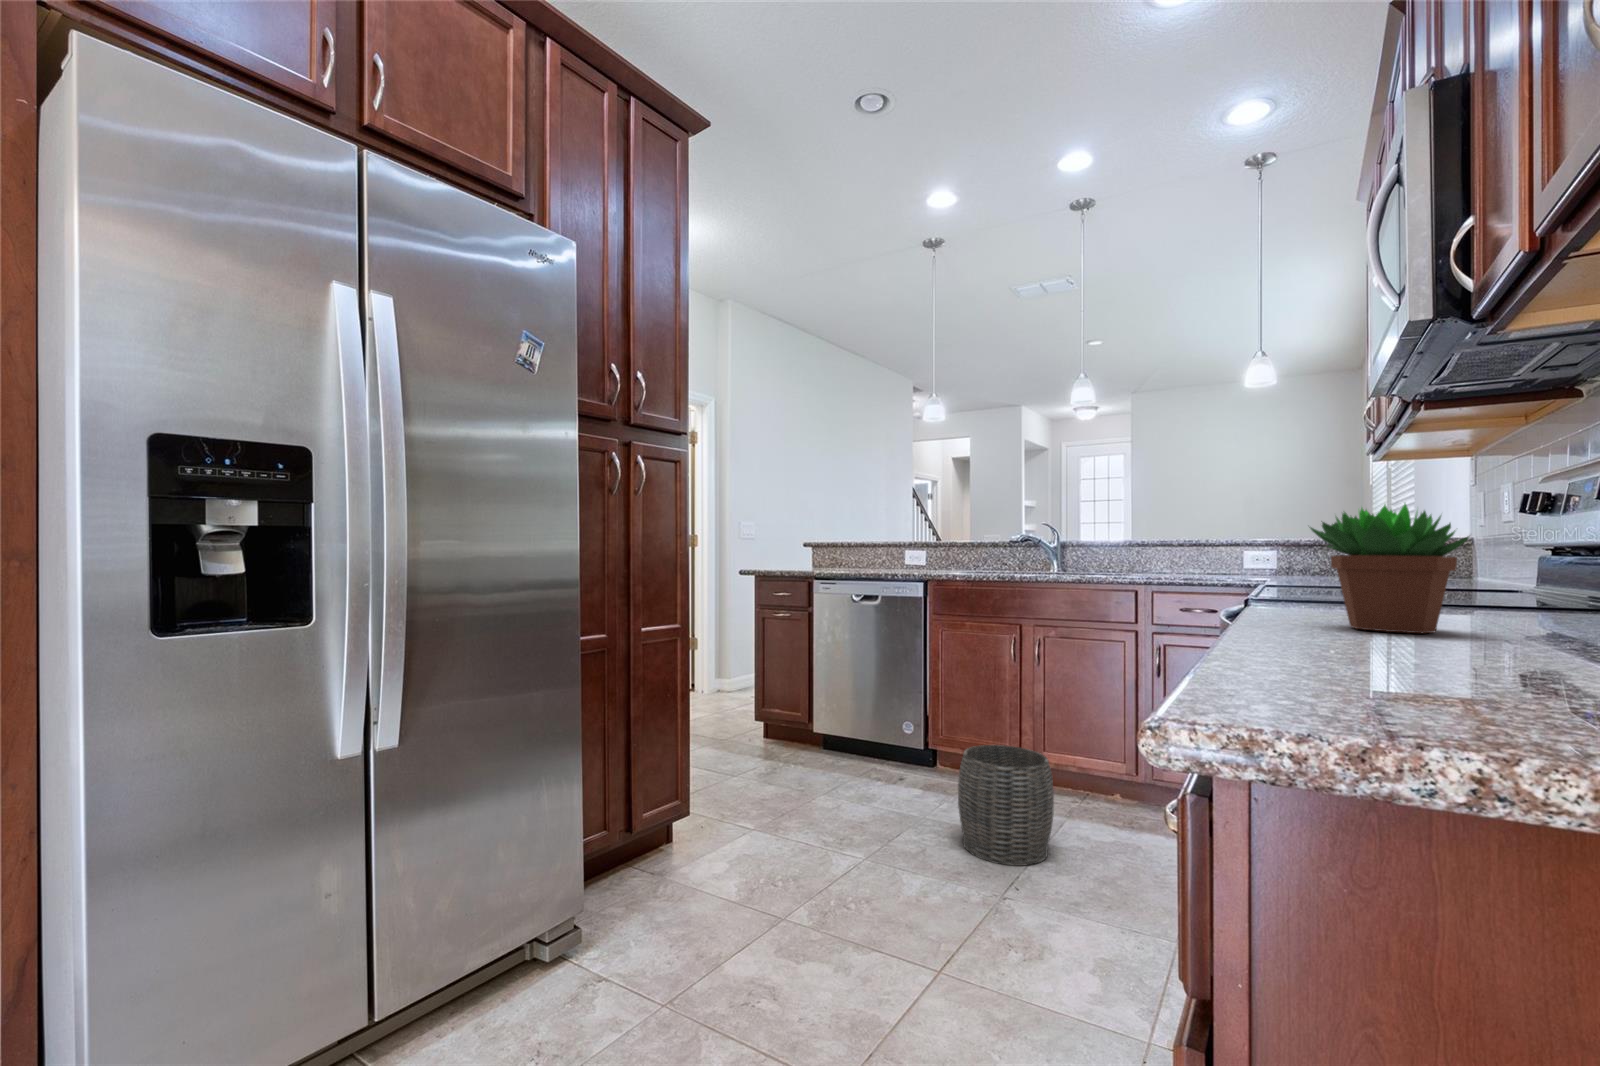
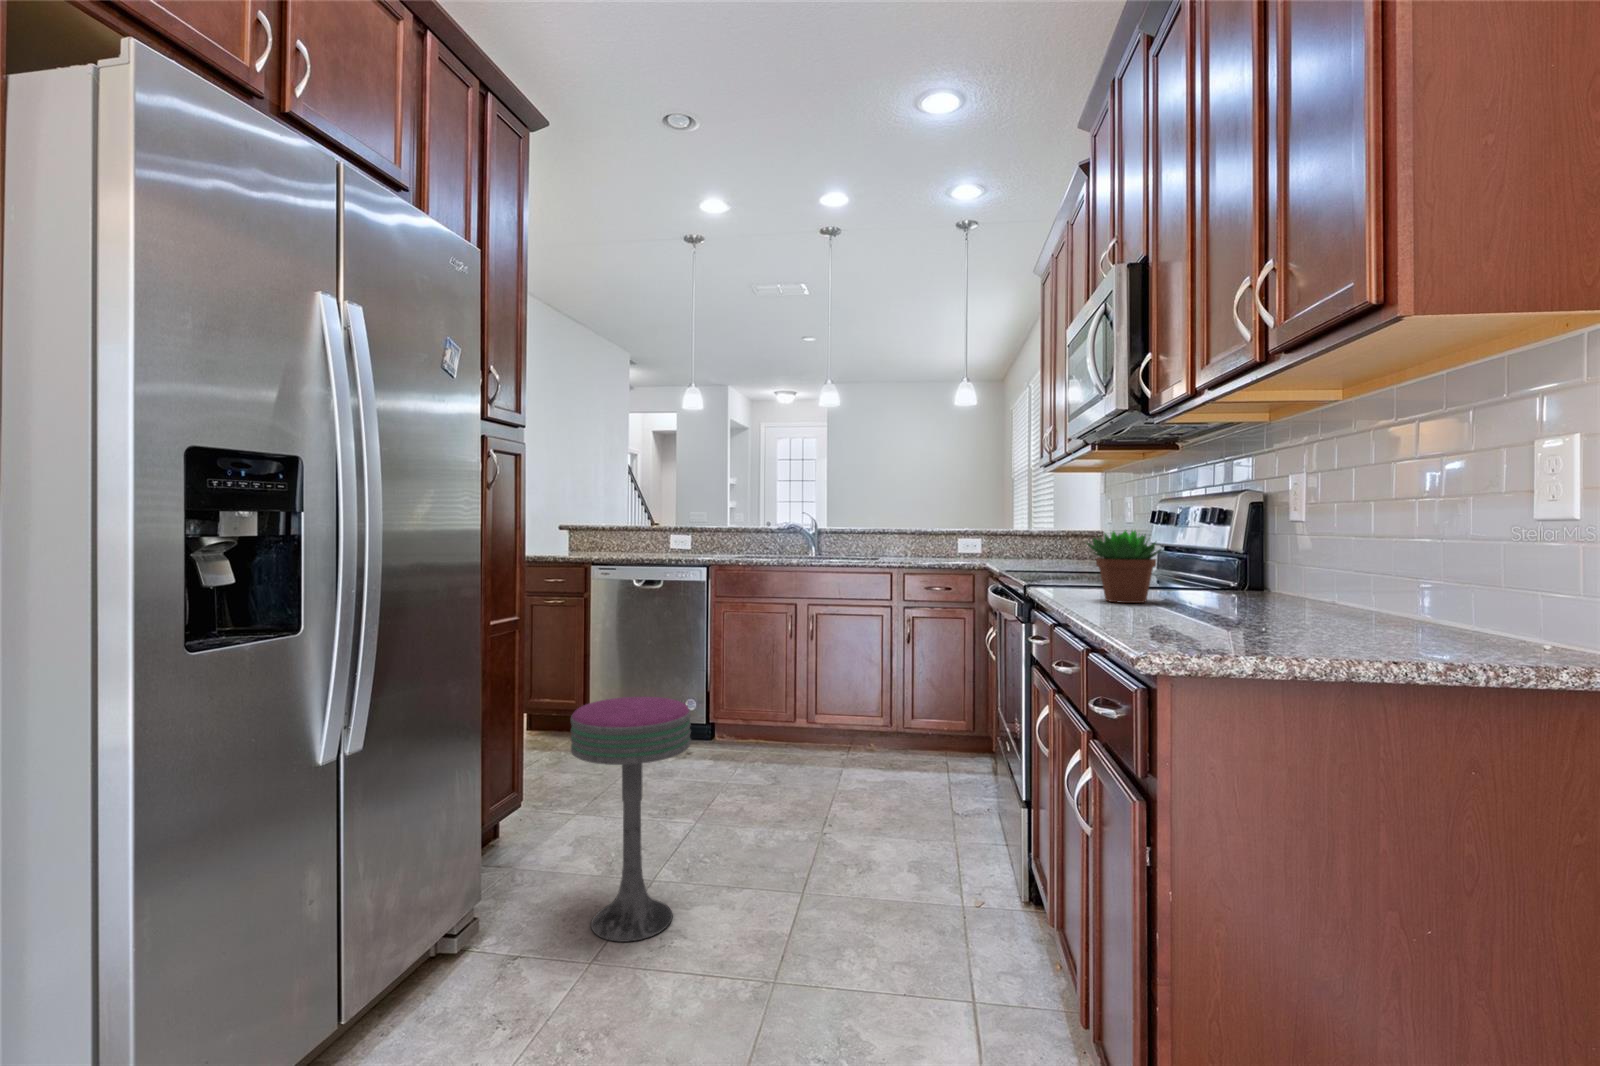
bar stool: none [663,704,792,981] -> present [571,697,691,942]
woven basket: present [958,745,1054,866] -> none [770,709,847,806]

